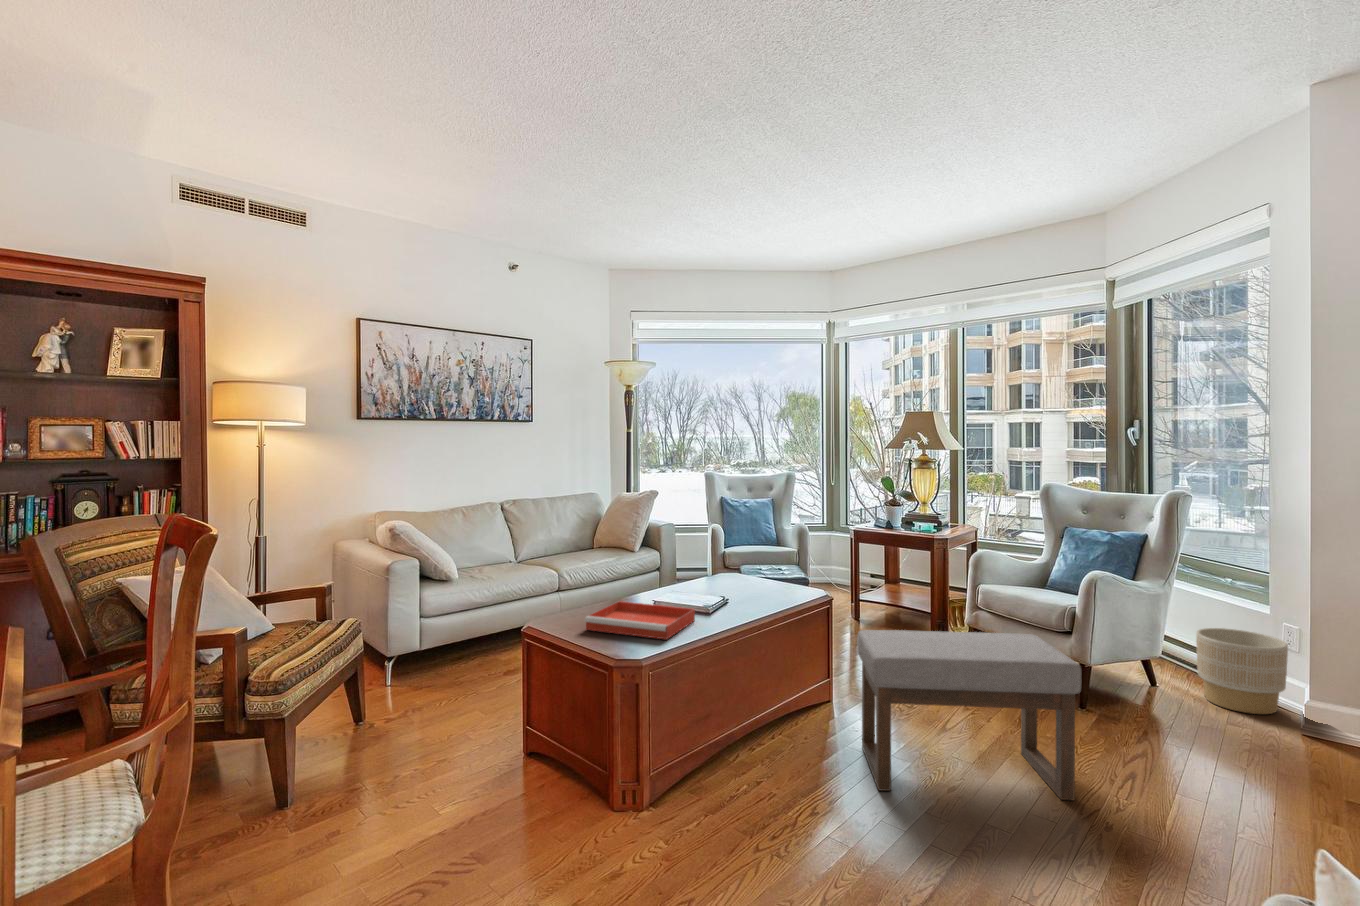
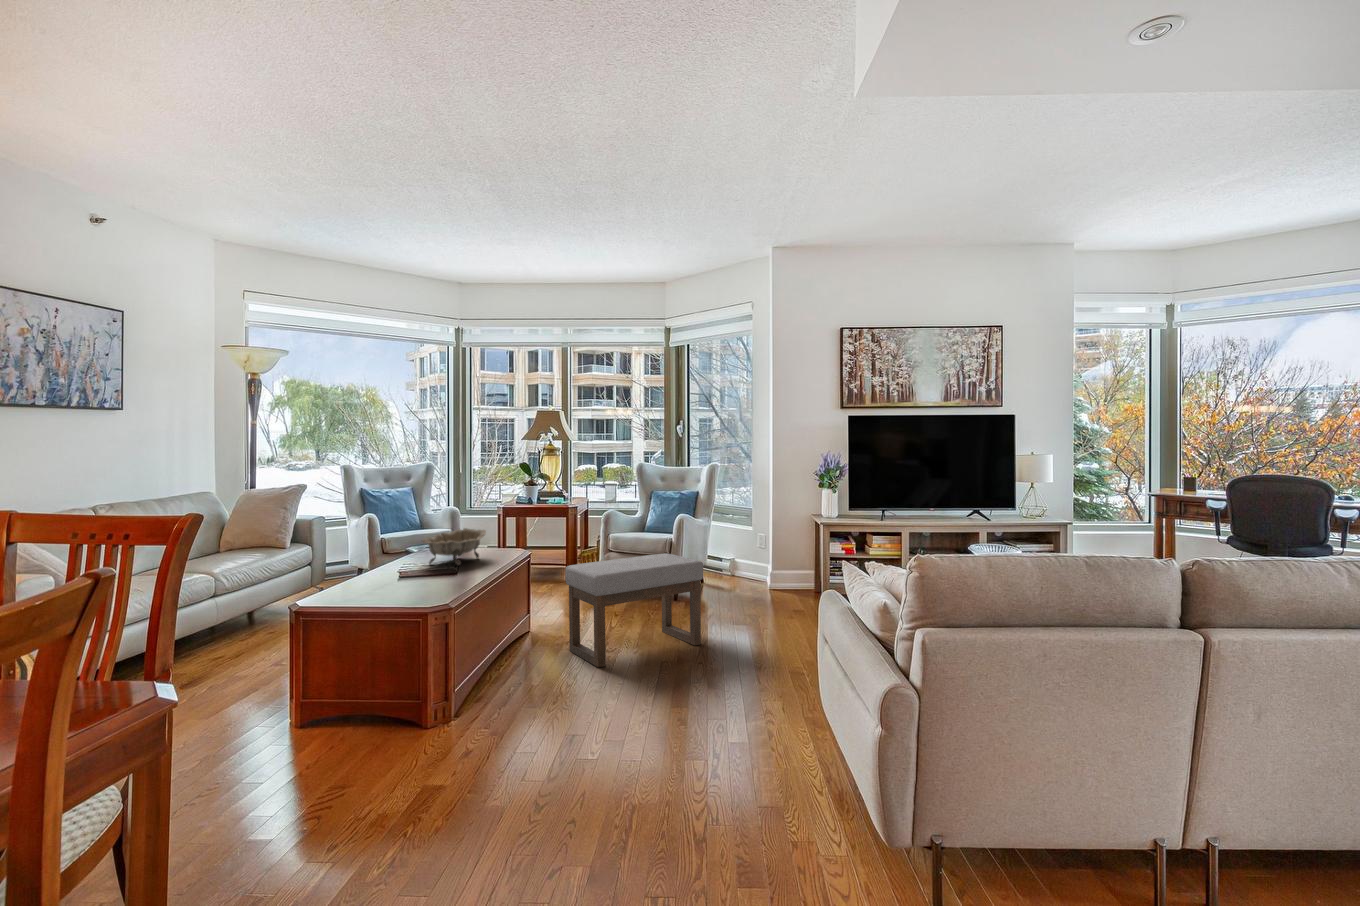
decorative bowl: none [692,559,774,606] -> present [422,528,486,565]
tray: present [584,601,695,639] -> none [356,567,444,595]
planter: present [1196,628,1288,714] -> none [728,544,769,590]

